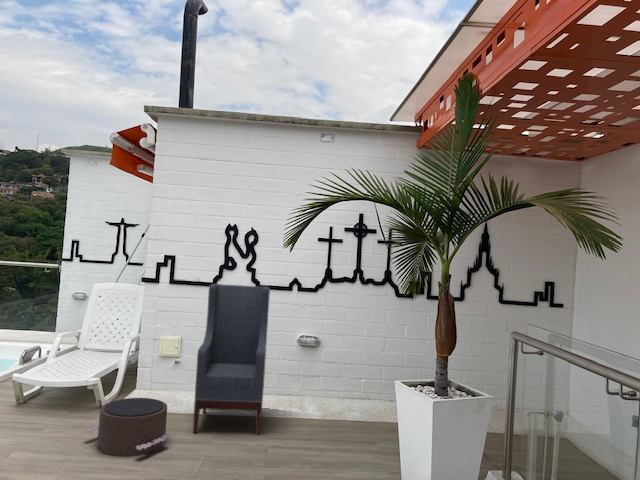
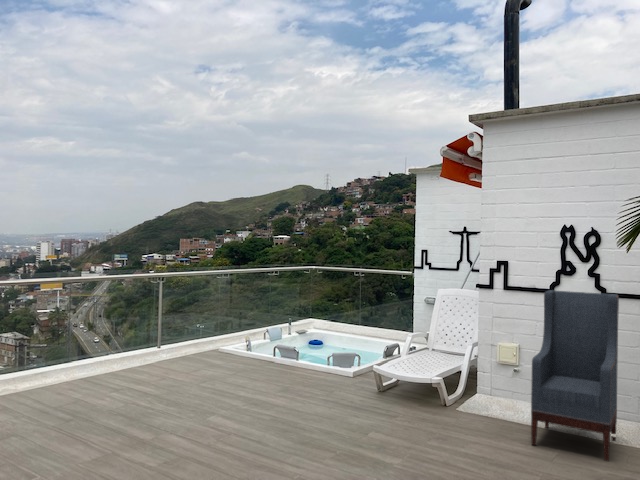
pouf: present [86,398,167,456] -> none [427,399,504,455]

